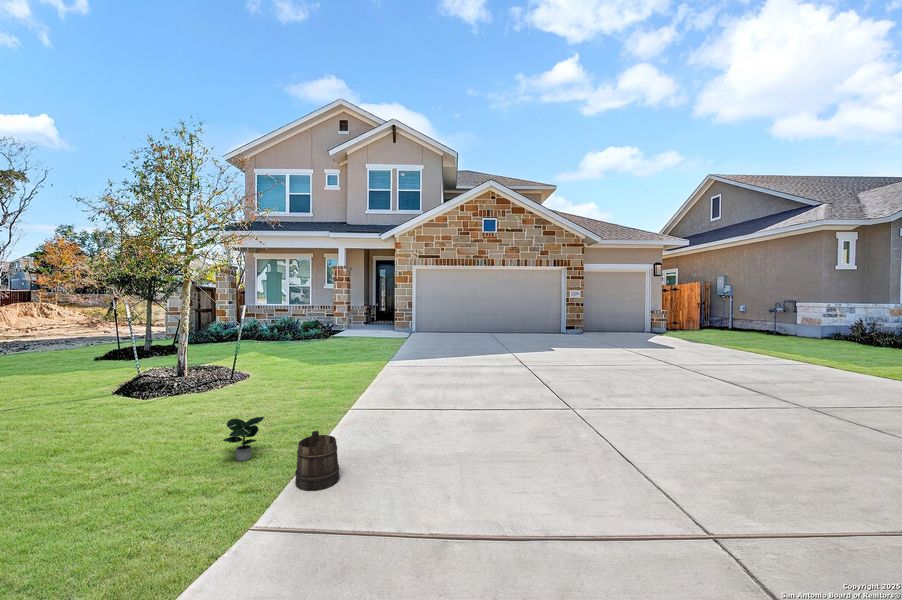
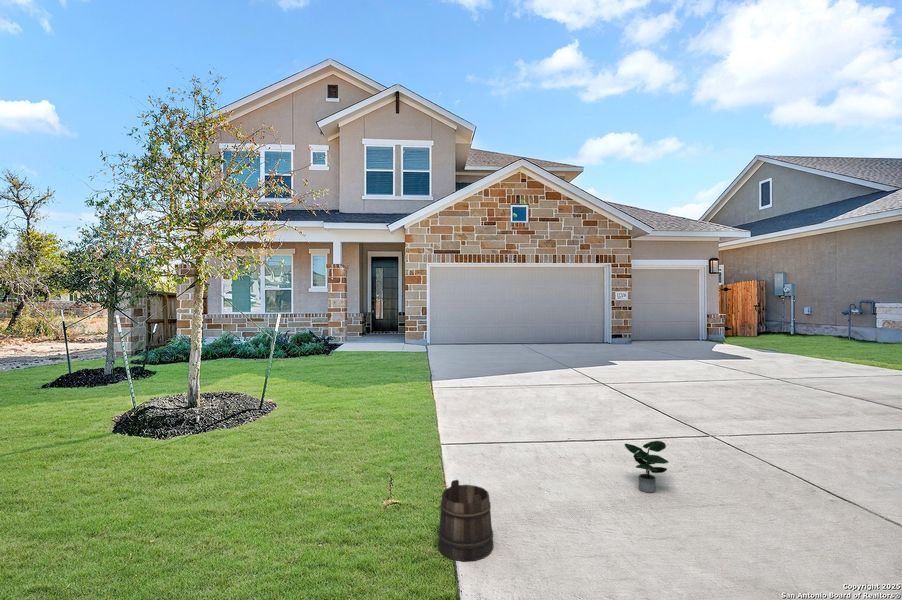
potted plant: present [223,417,264,461] -> present [625,441,668,493]

